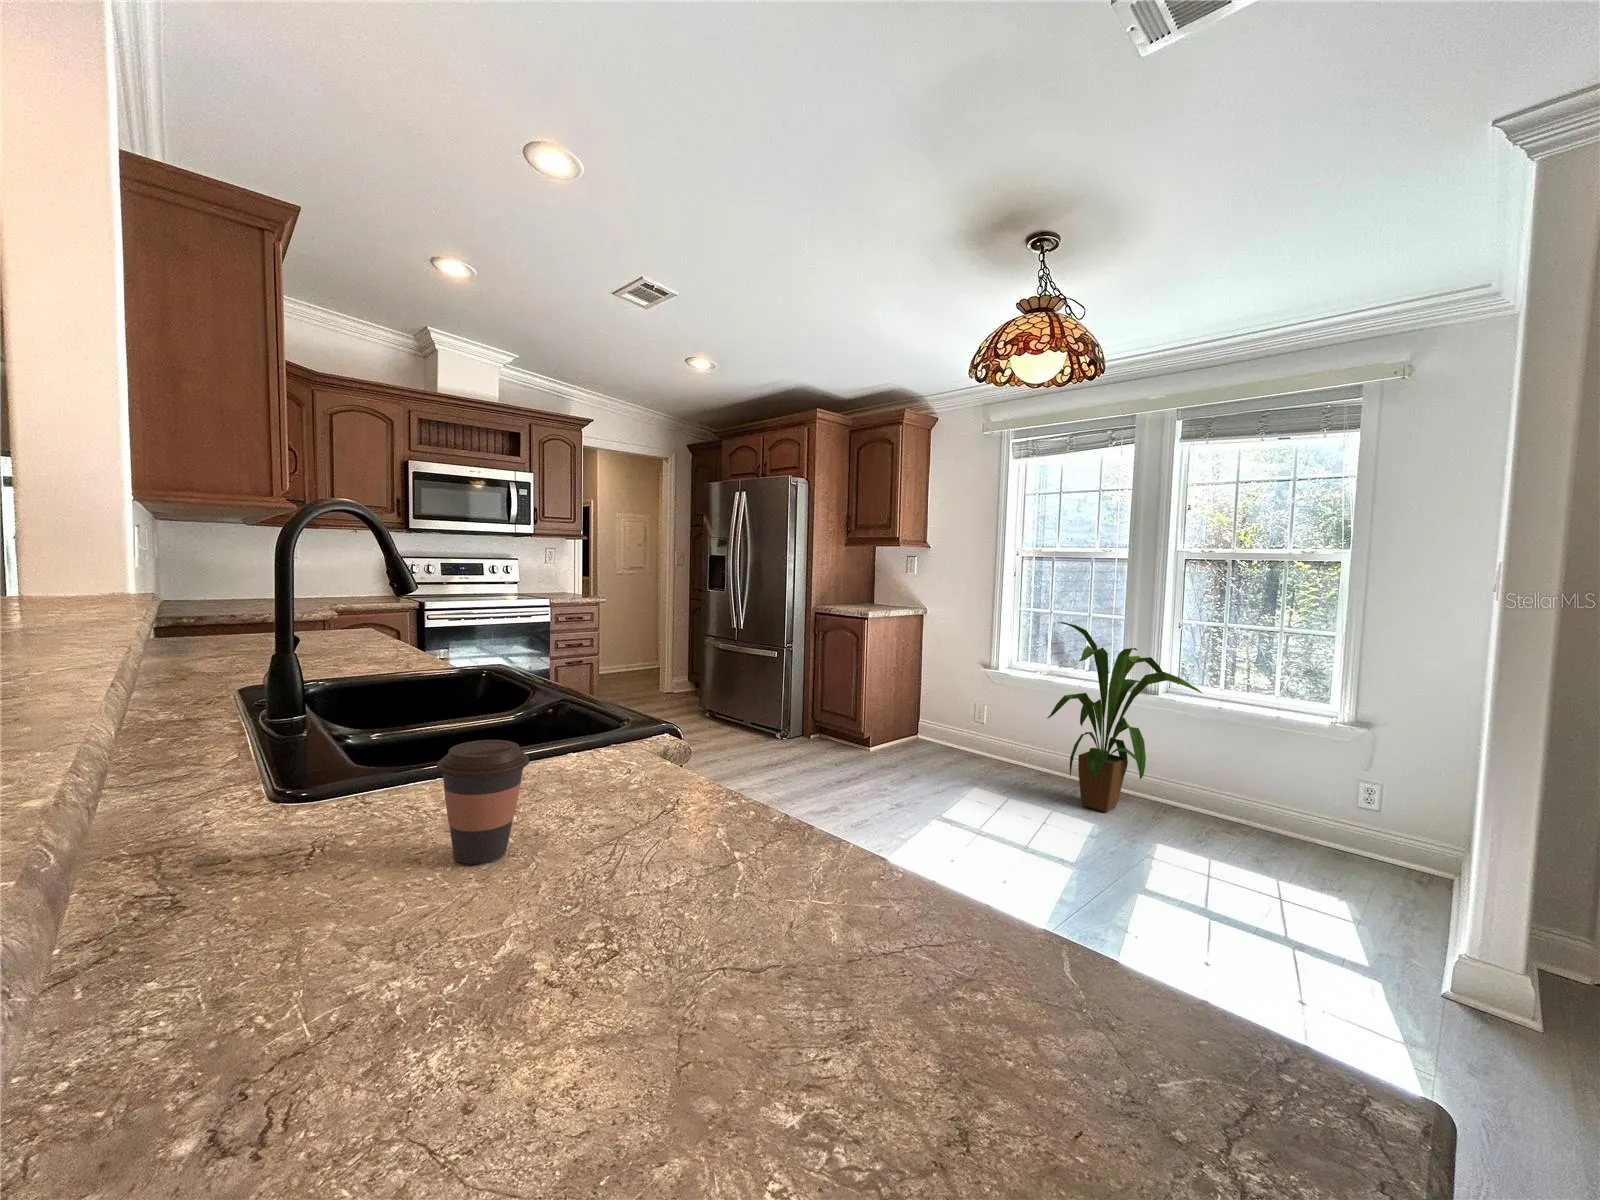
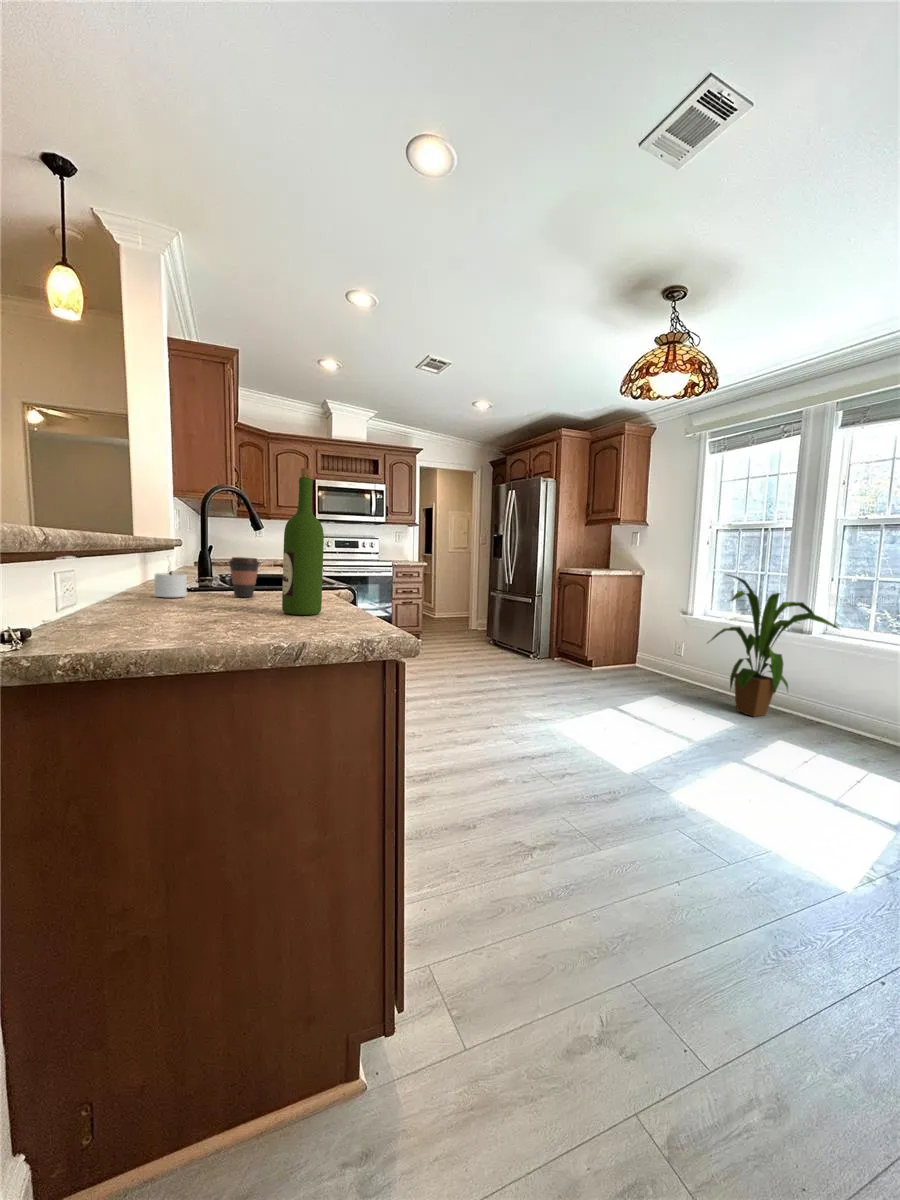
wine bottle: none [725,545,847,994] -> present [282,468,324,615]
candle: none [194,832,362,946] -> present [154,571,187,597]

